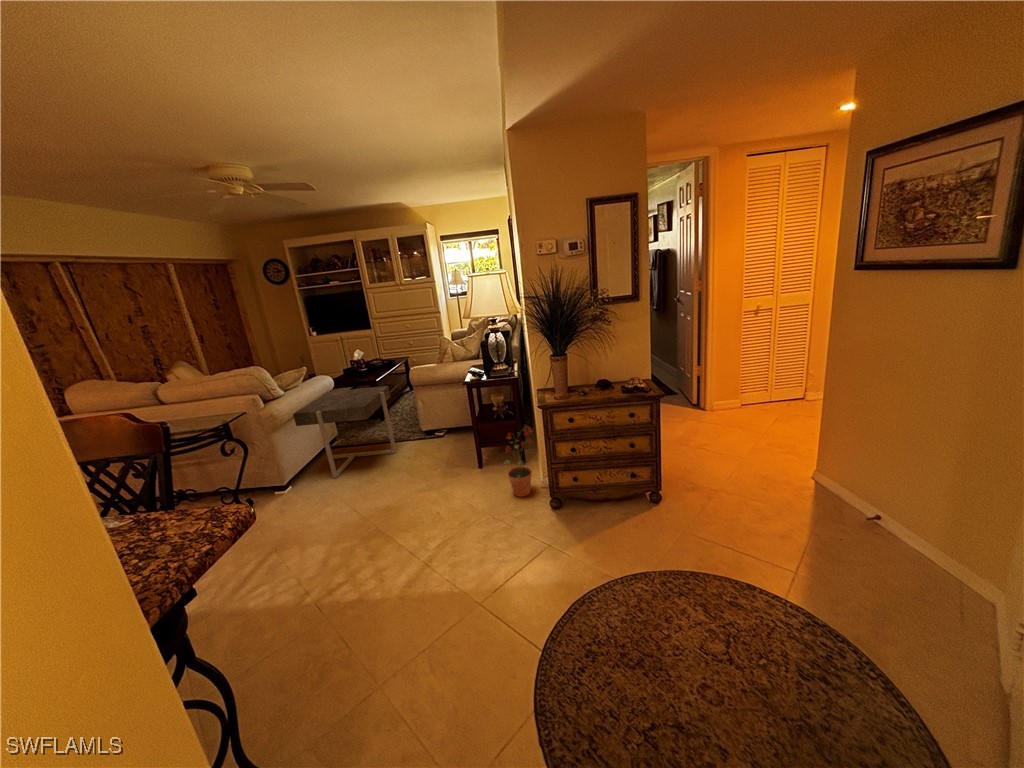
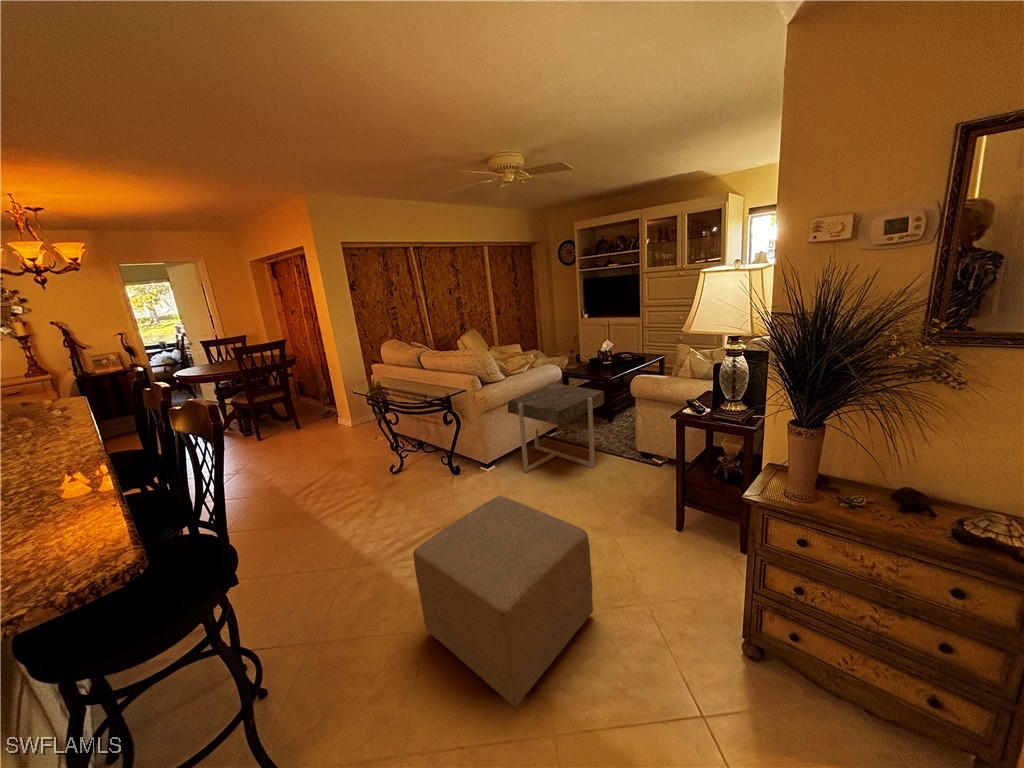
potted plant: present [504,427,532,497] -> none [673,516,736,616]
ottoman: none [328,464,470,610] -> present [413,496,593,706]

